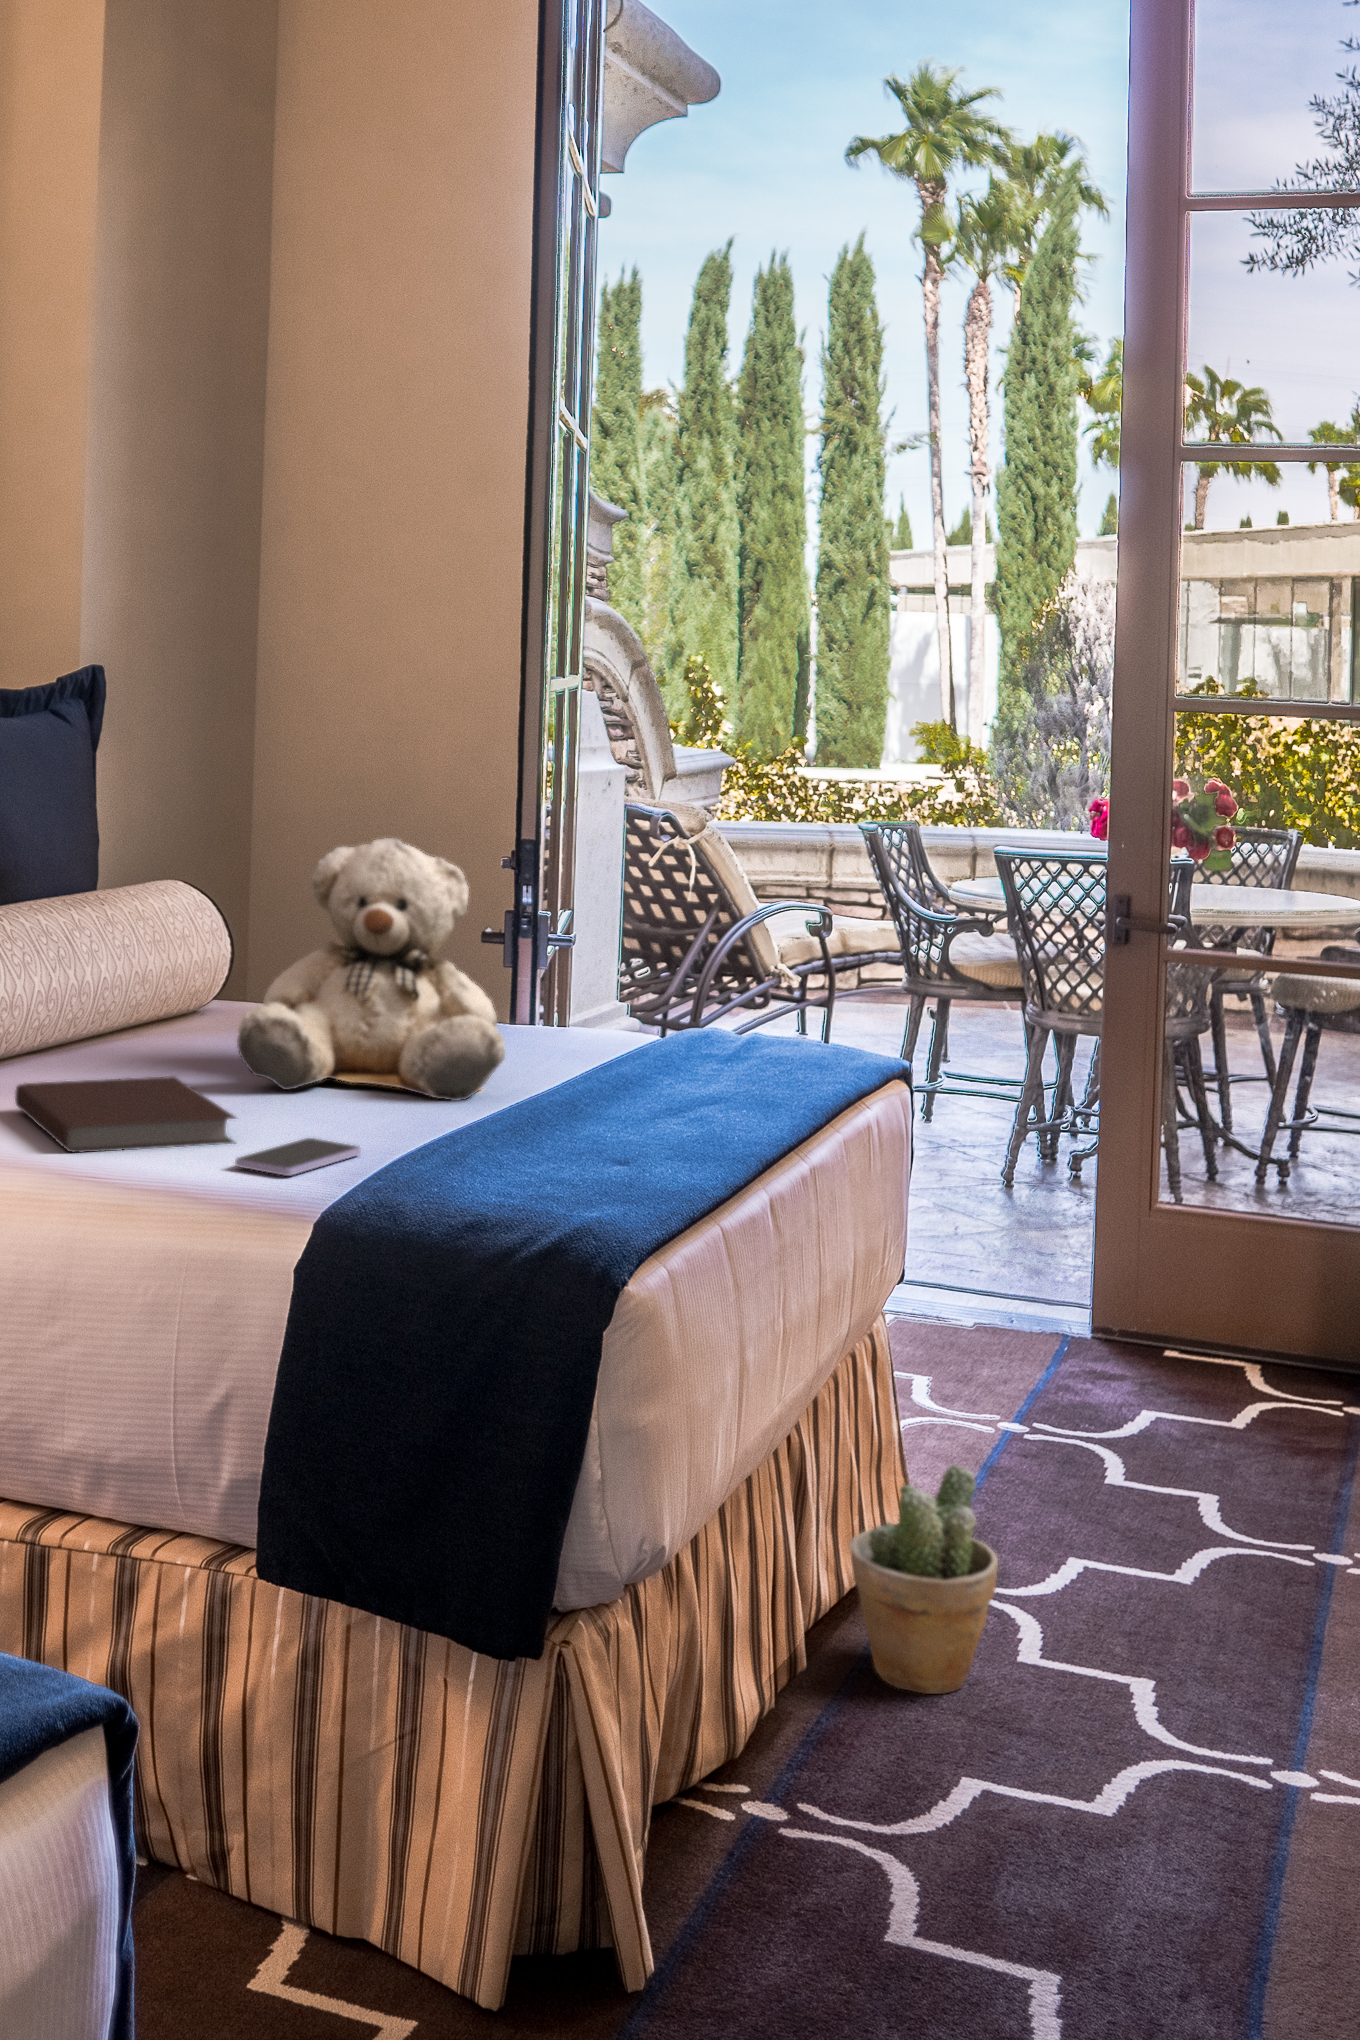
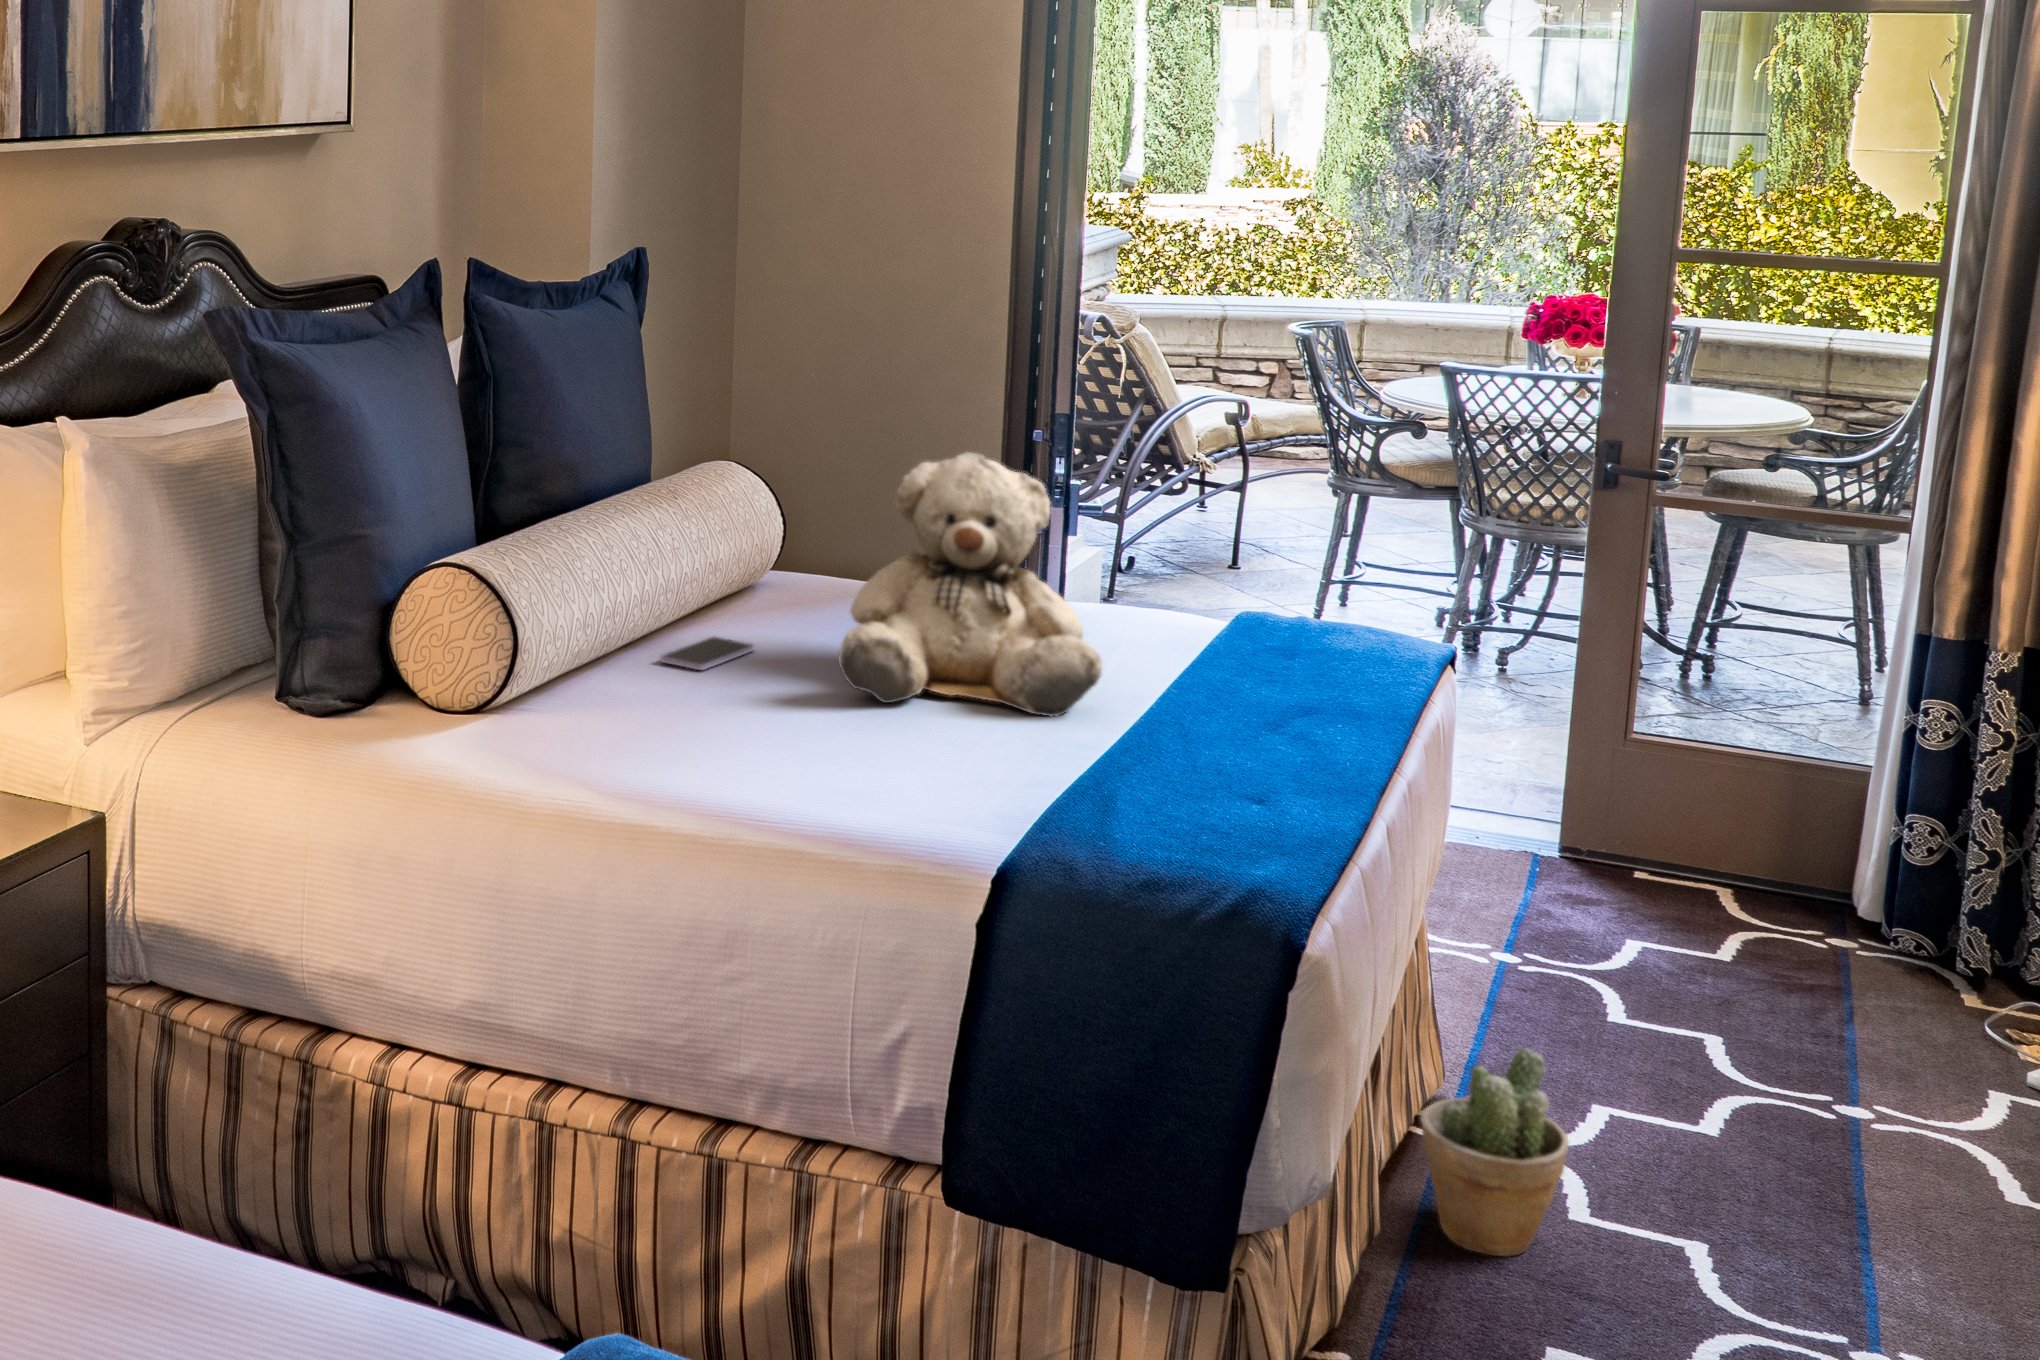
notebook: present [15,1076,236,1153] -> none [642,697,872,794]
smartphone: present [235,1138,361,1176] -> present [660,637,755,670]

